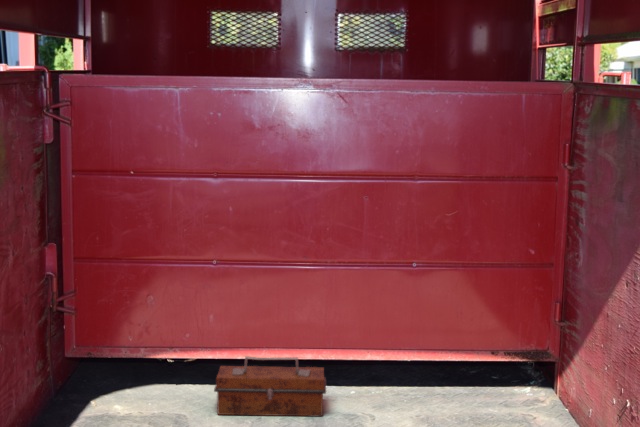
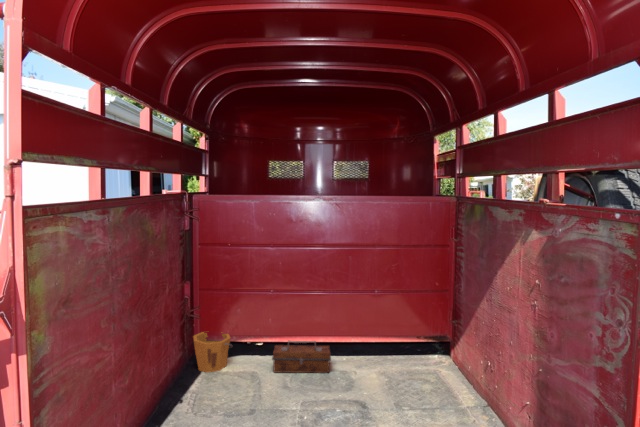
bucket: none [64,340,139,414] -> present [193,332,230,373]

